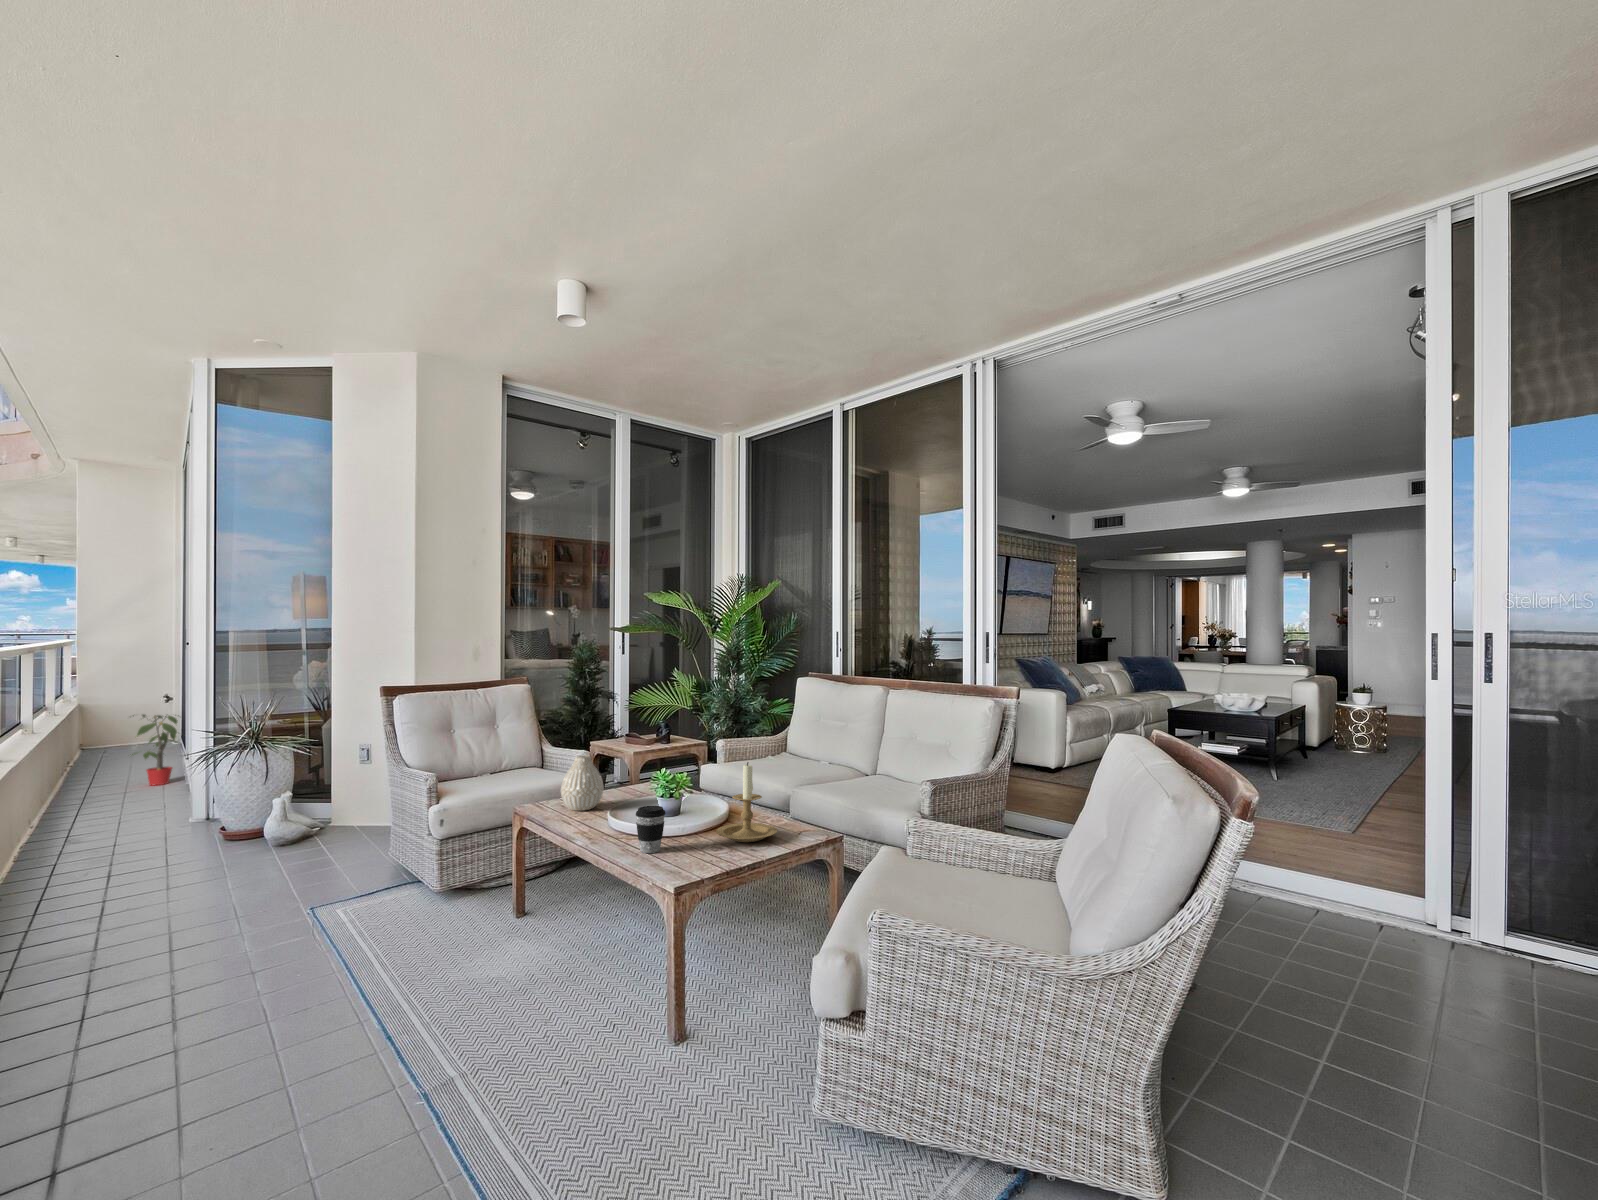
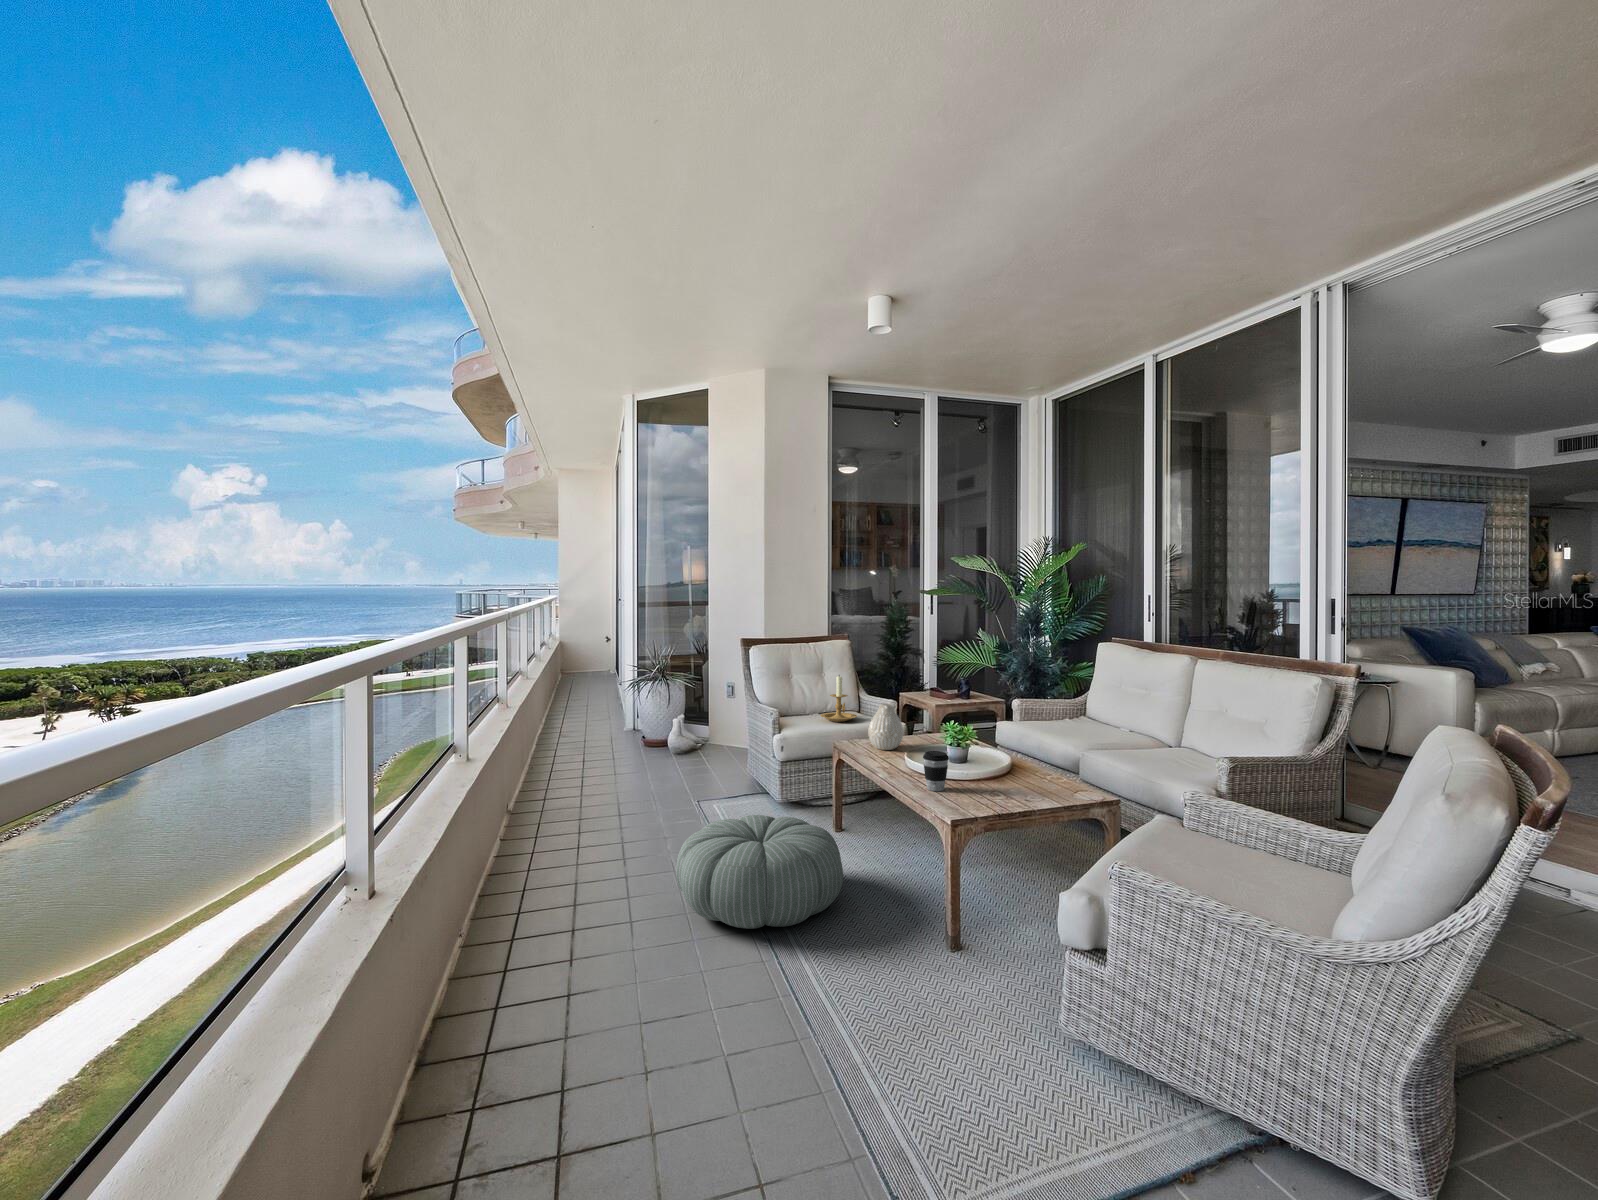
potted plant: present [132,714,178,786] -> none [581,651,617,703]
candle holder: present [716,762,777,842] -> present [820,675,857,722]
pouf: none [290,910,538,1076] -> present [676,815,843,929]

